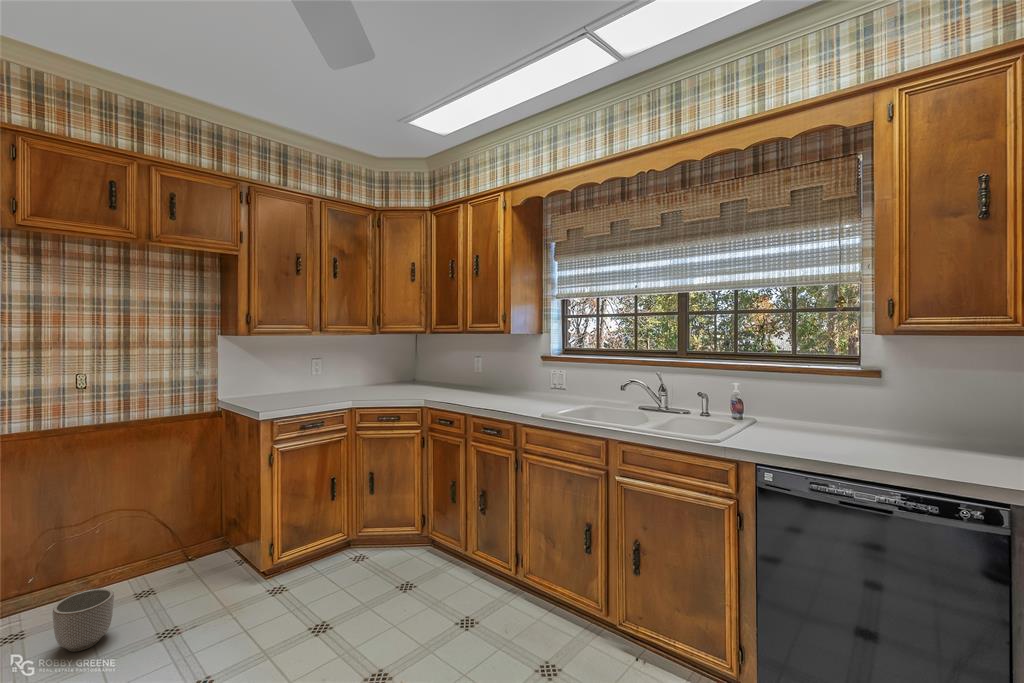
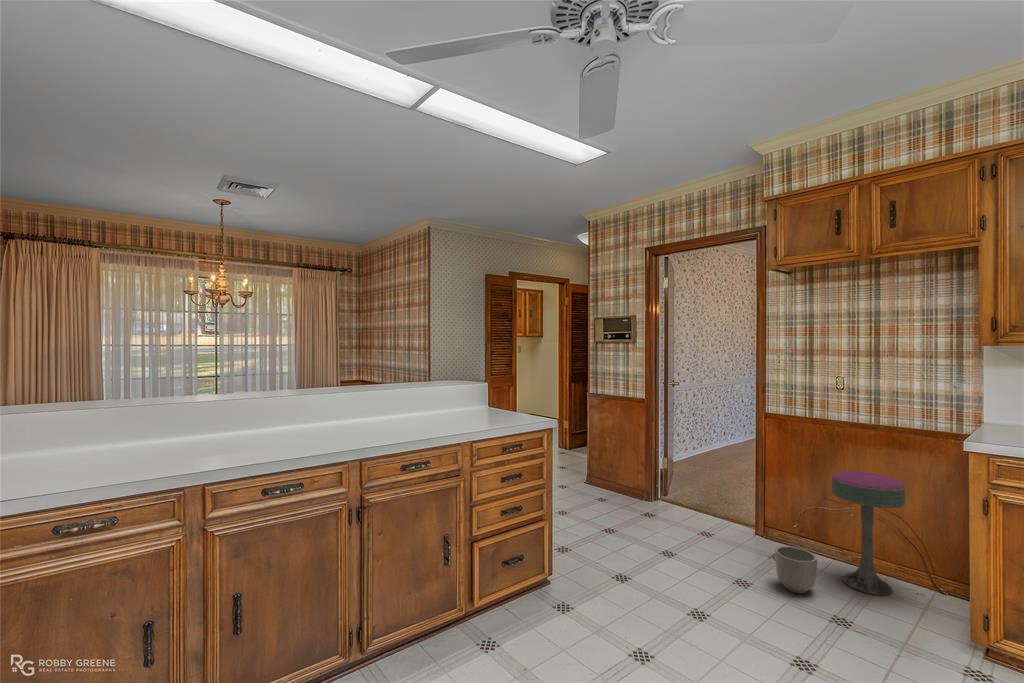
bar stool: none [95,471,175,603] -> present [832,471,905,595]

